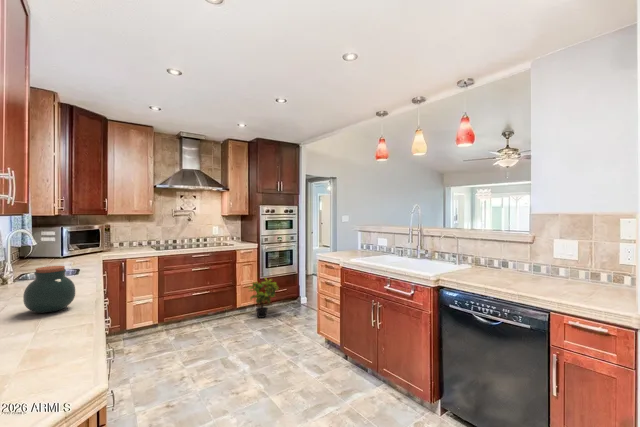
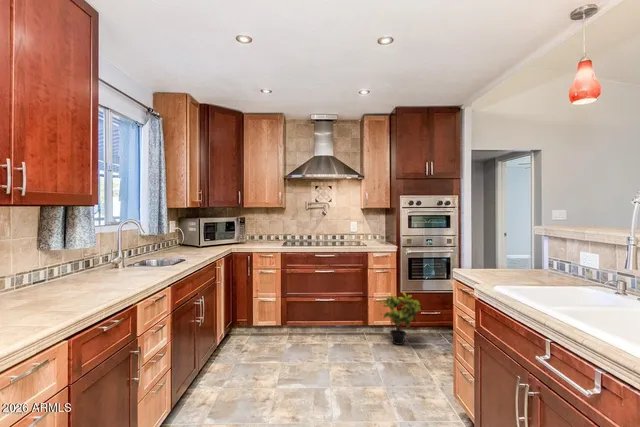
jar: present [23,266,75,313] -> none [39,258,91,307]

